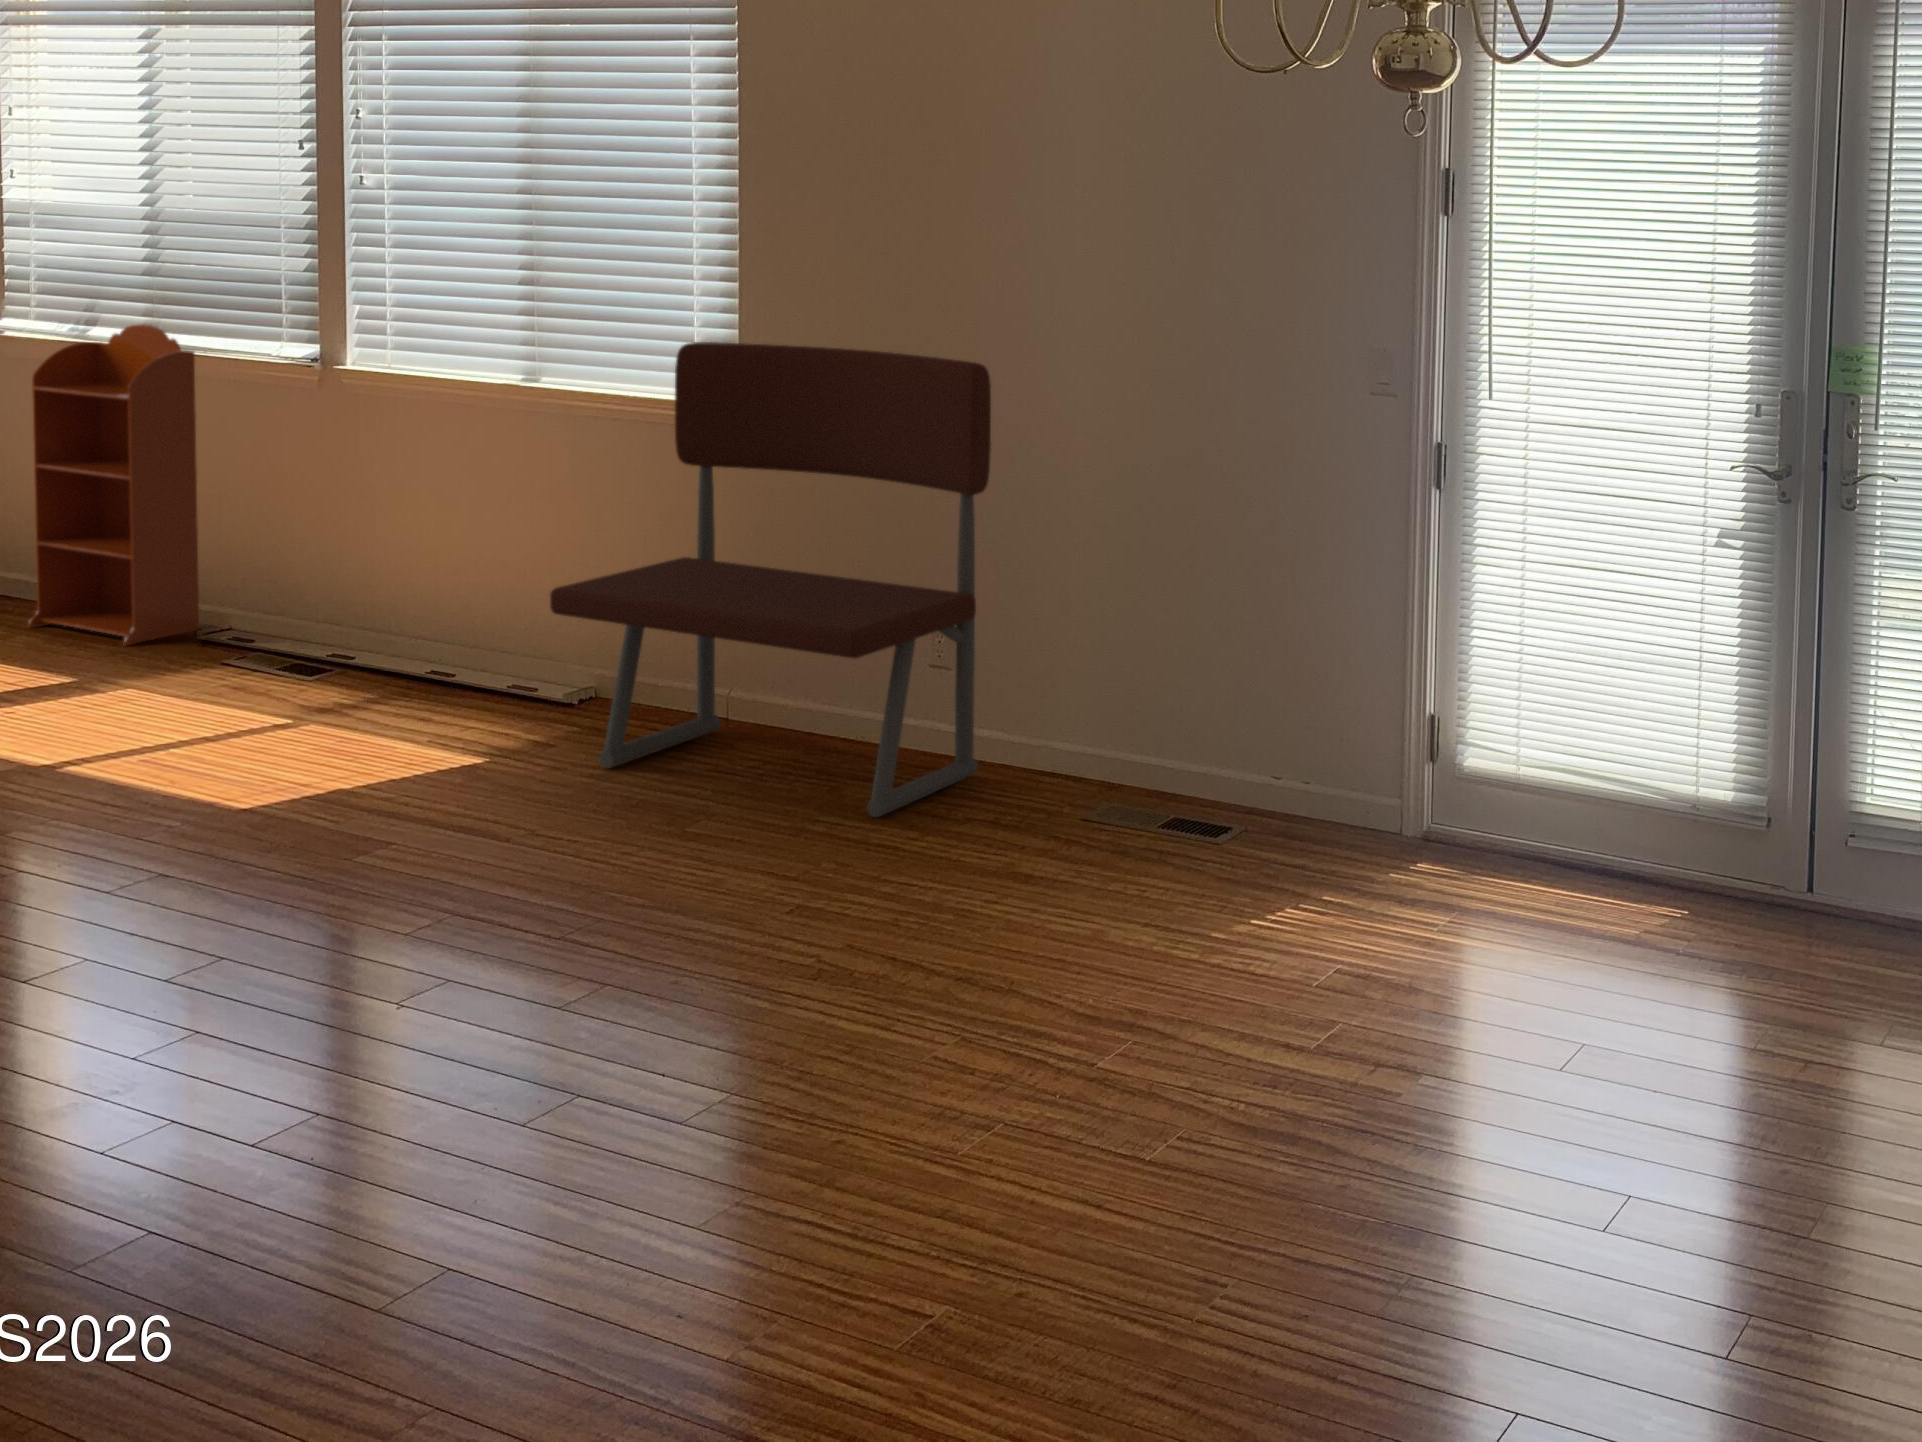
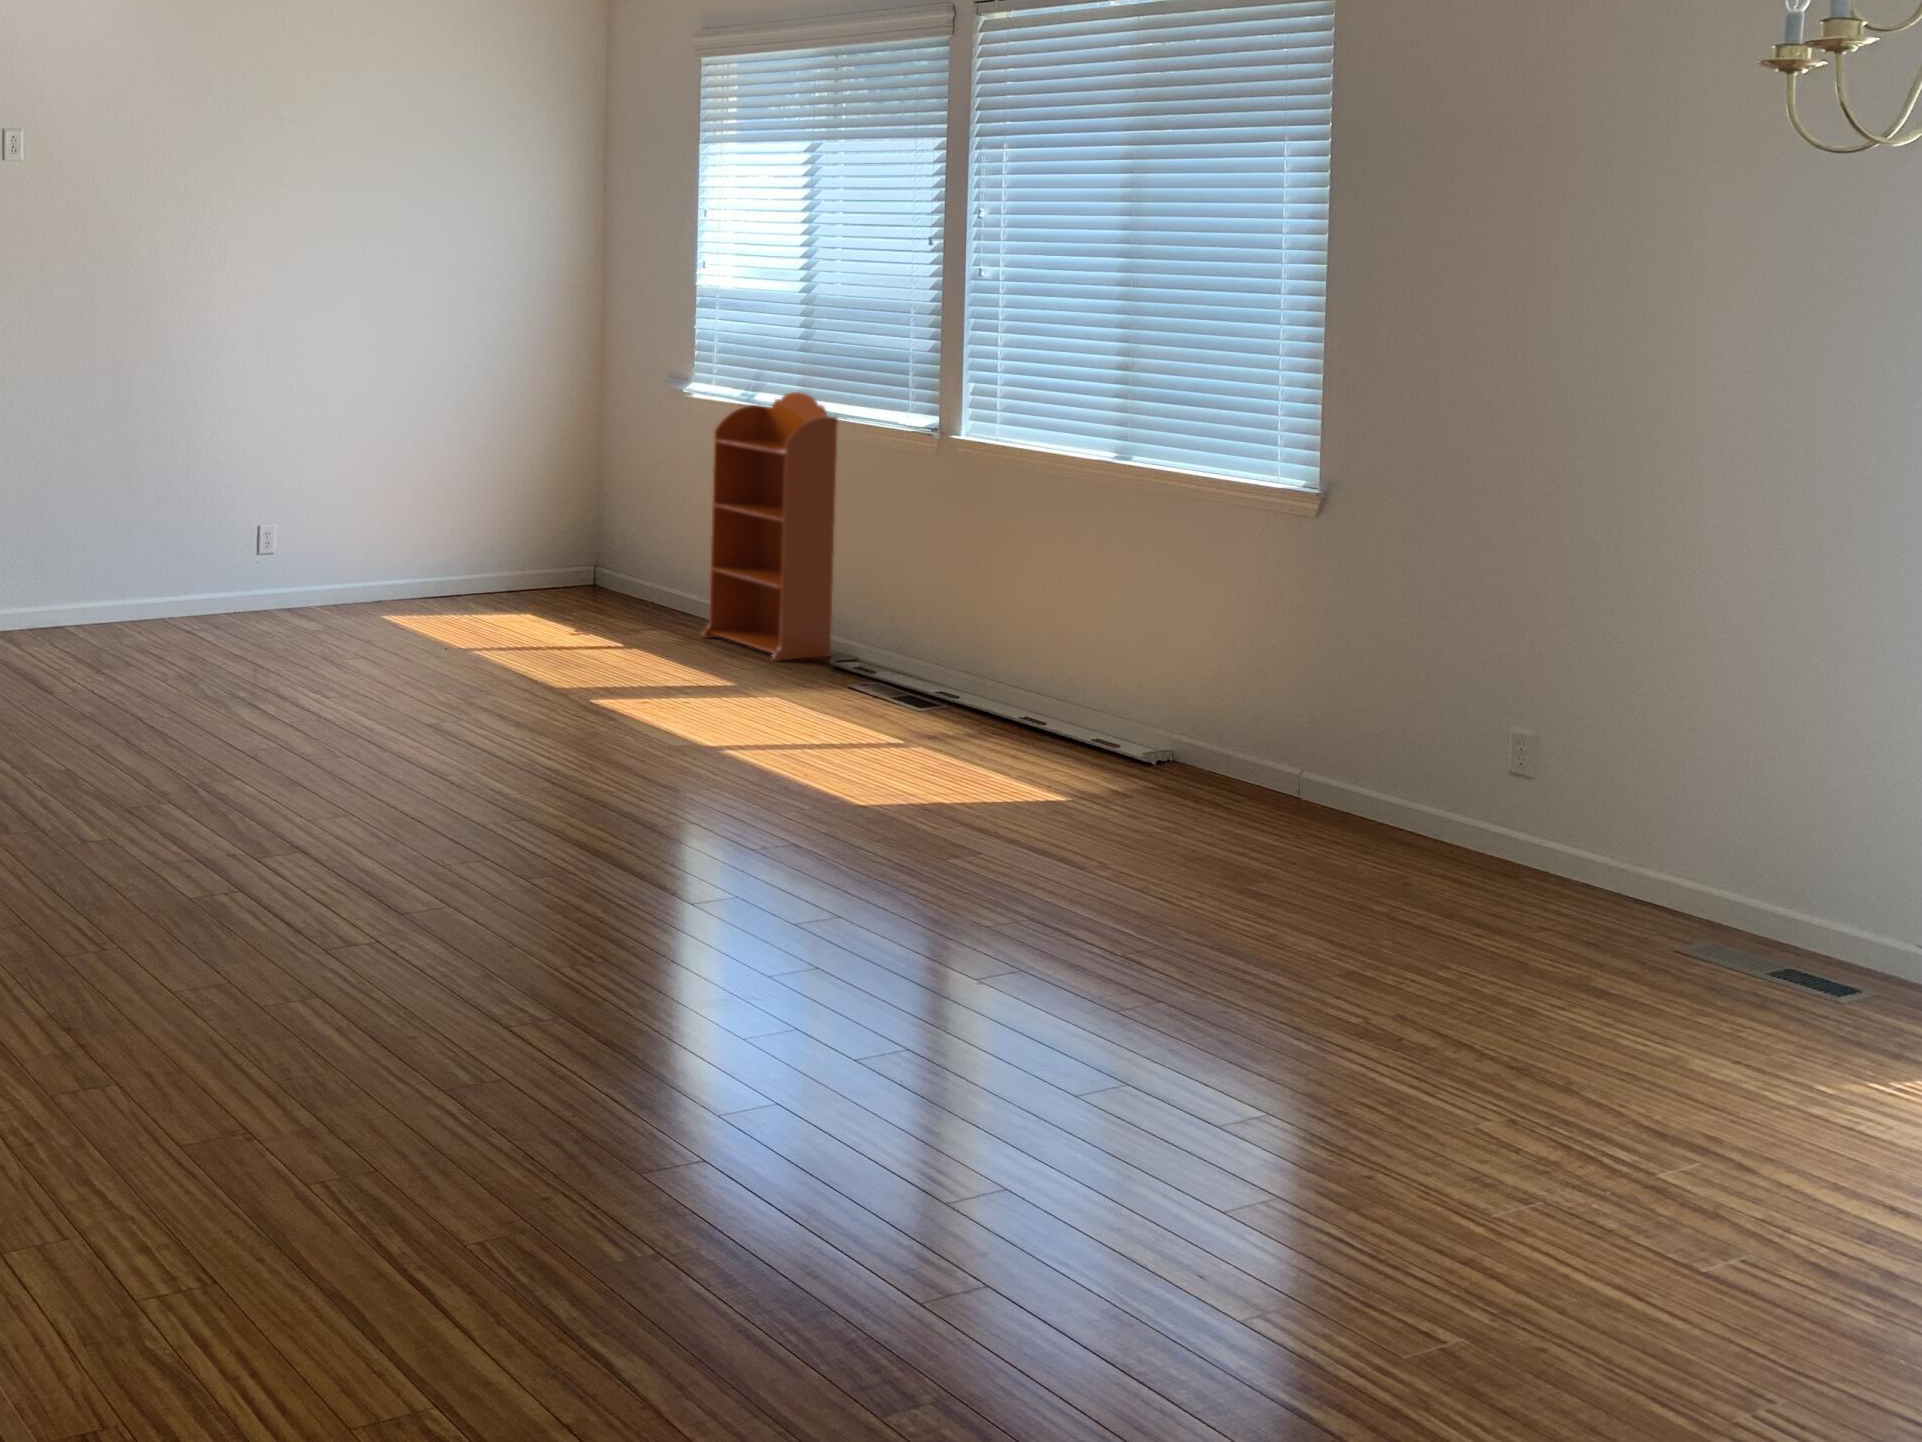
bench: present [550,342,991,817] -> none [1127,429,1586,909]

